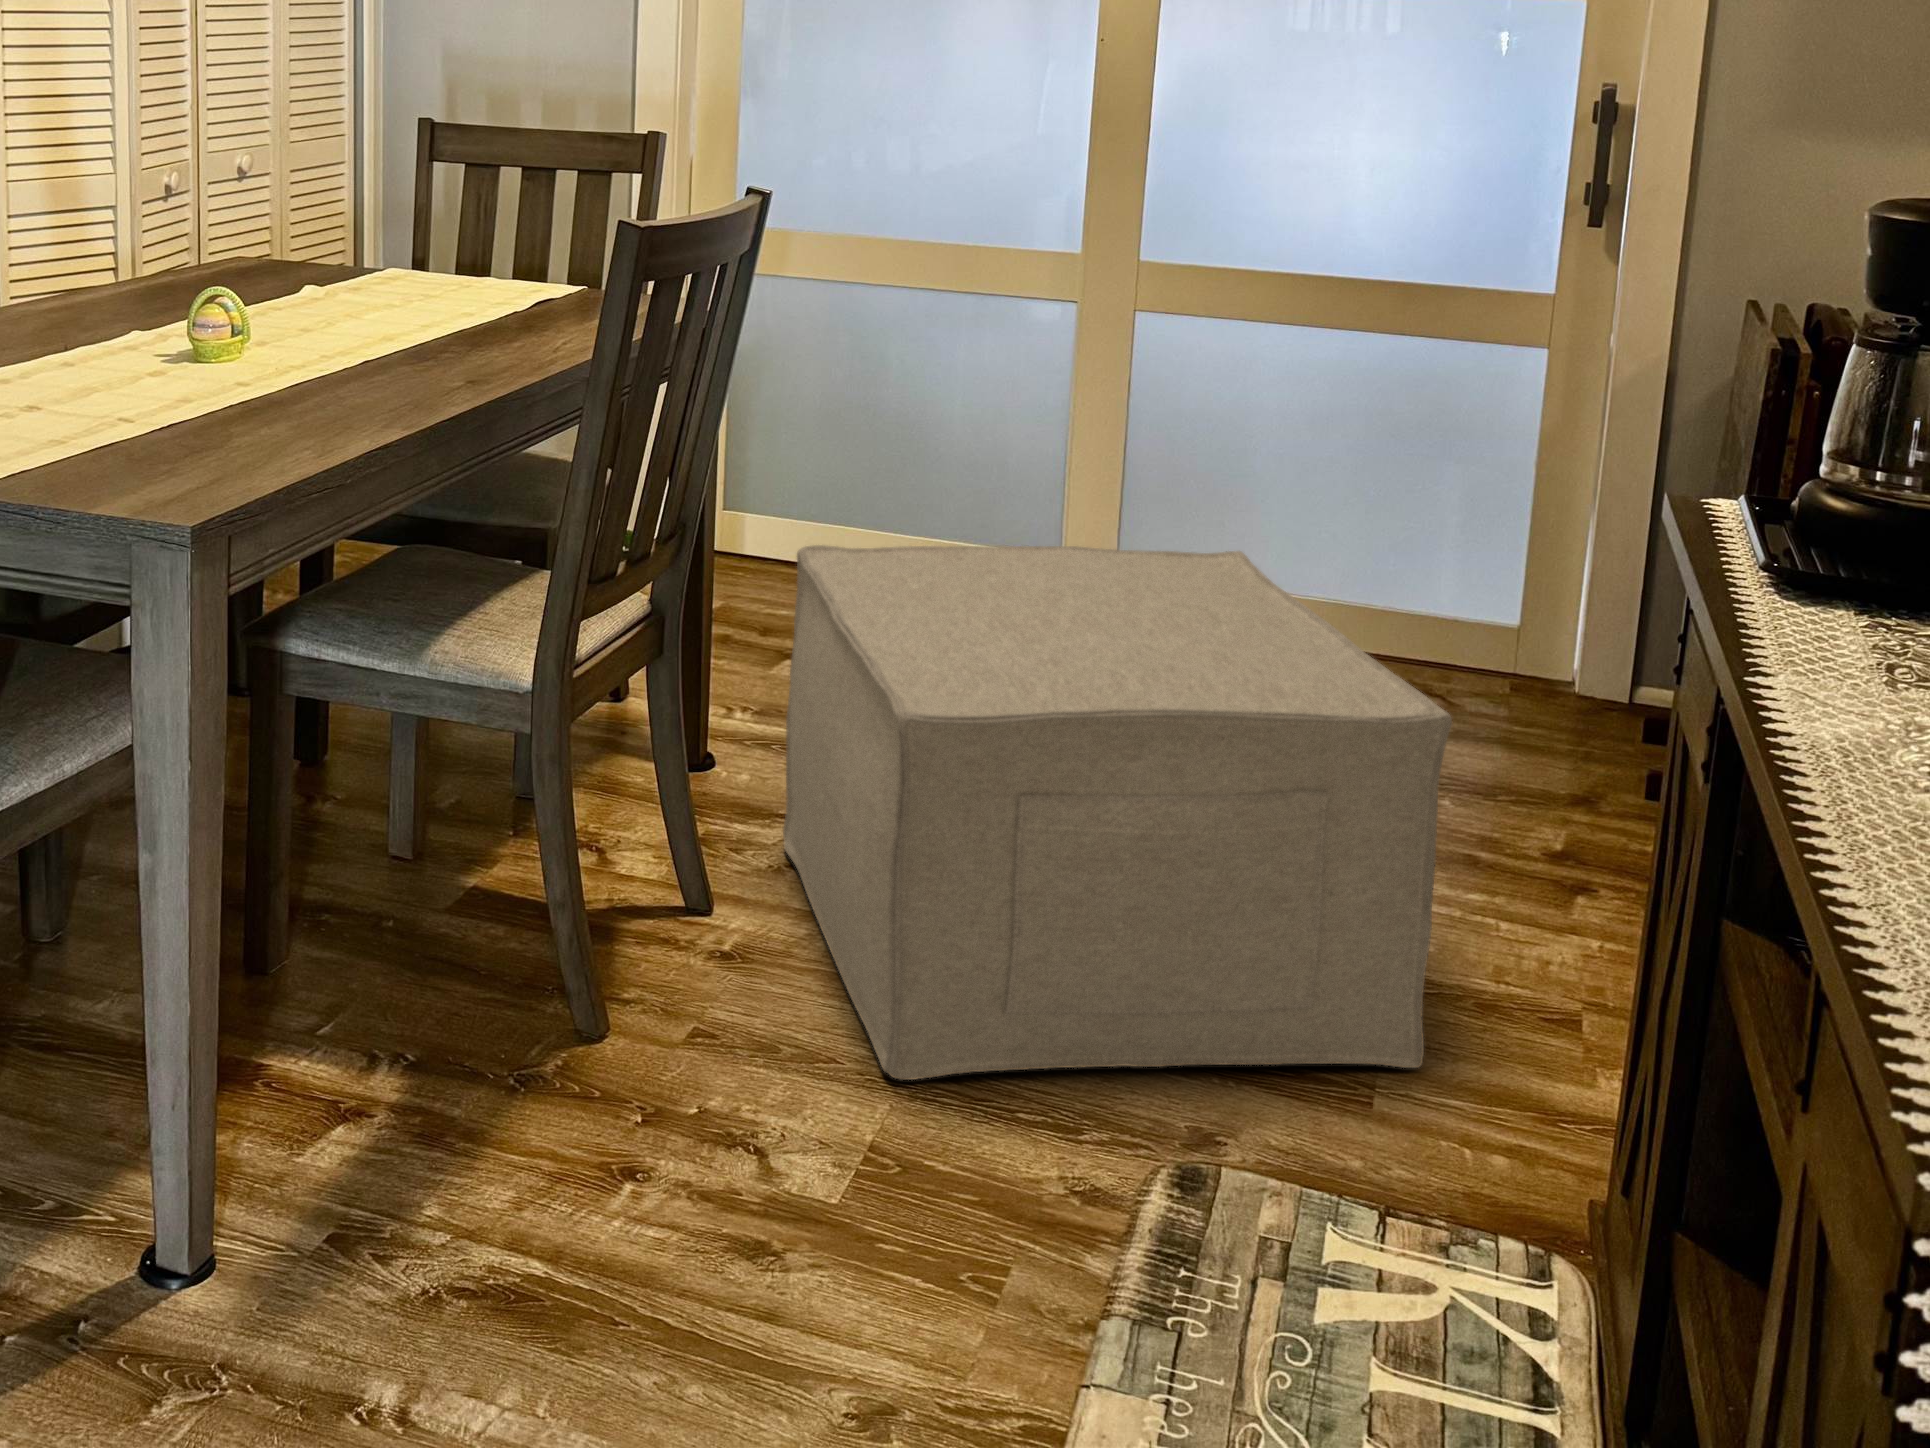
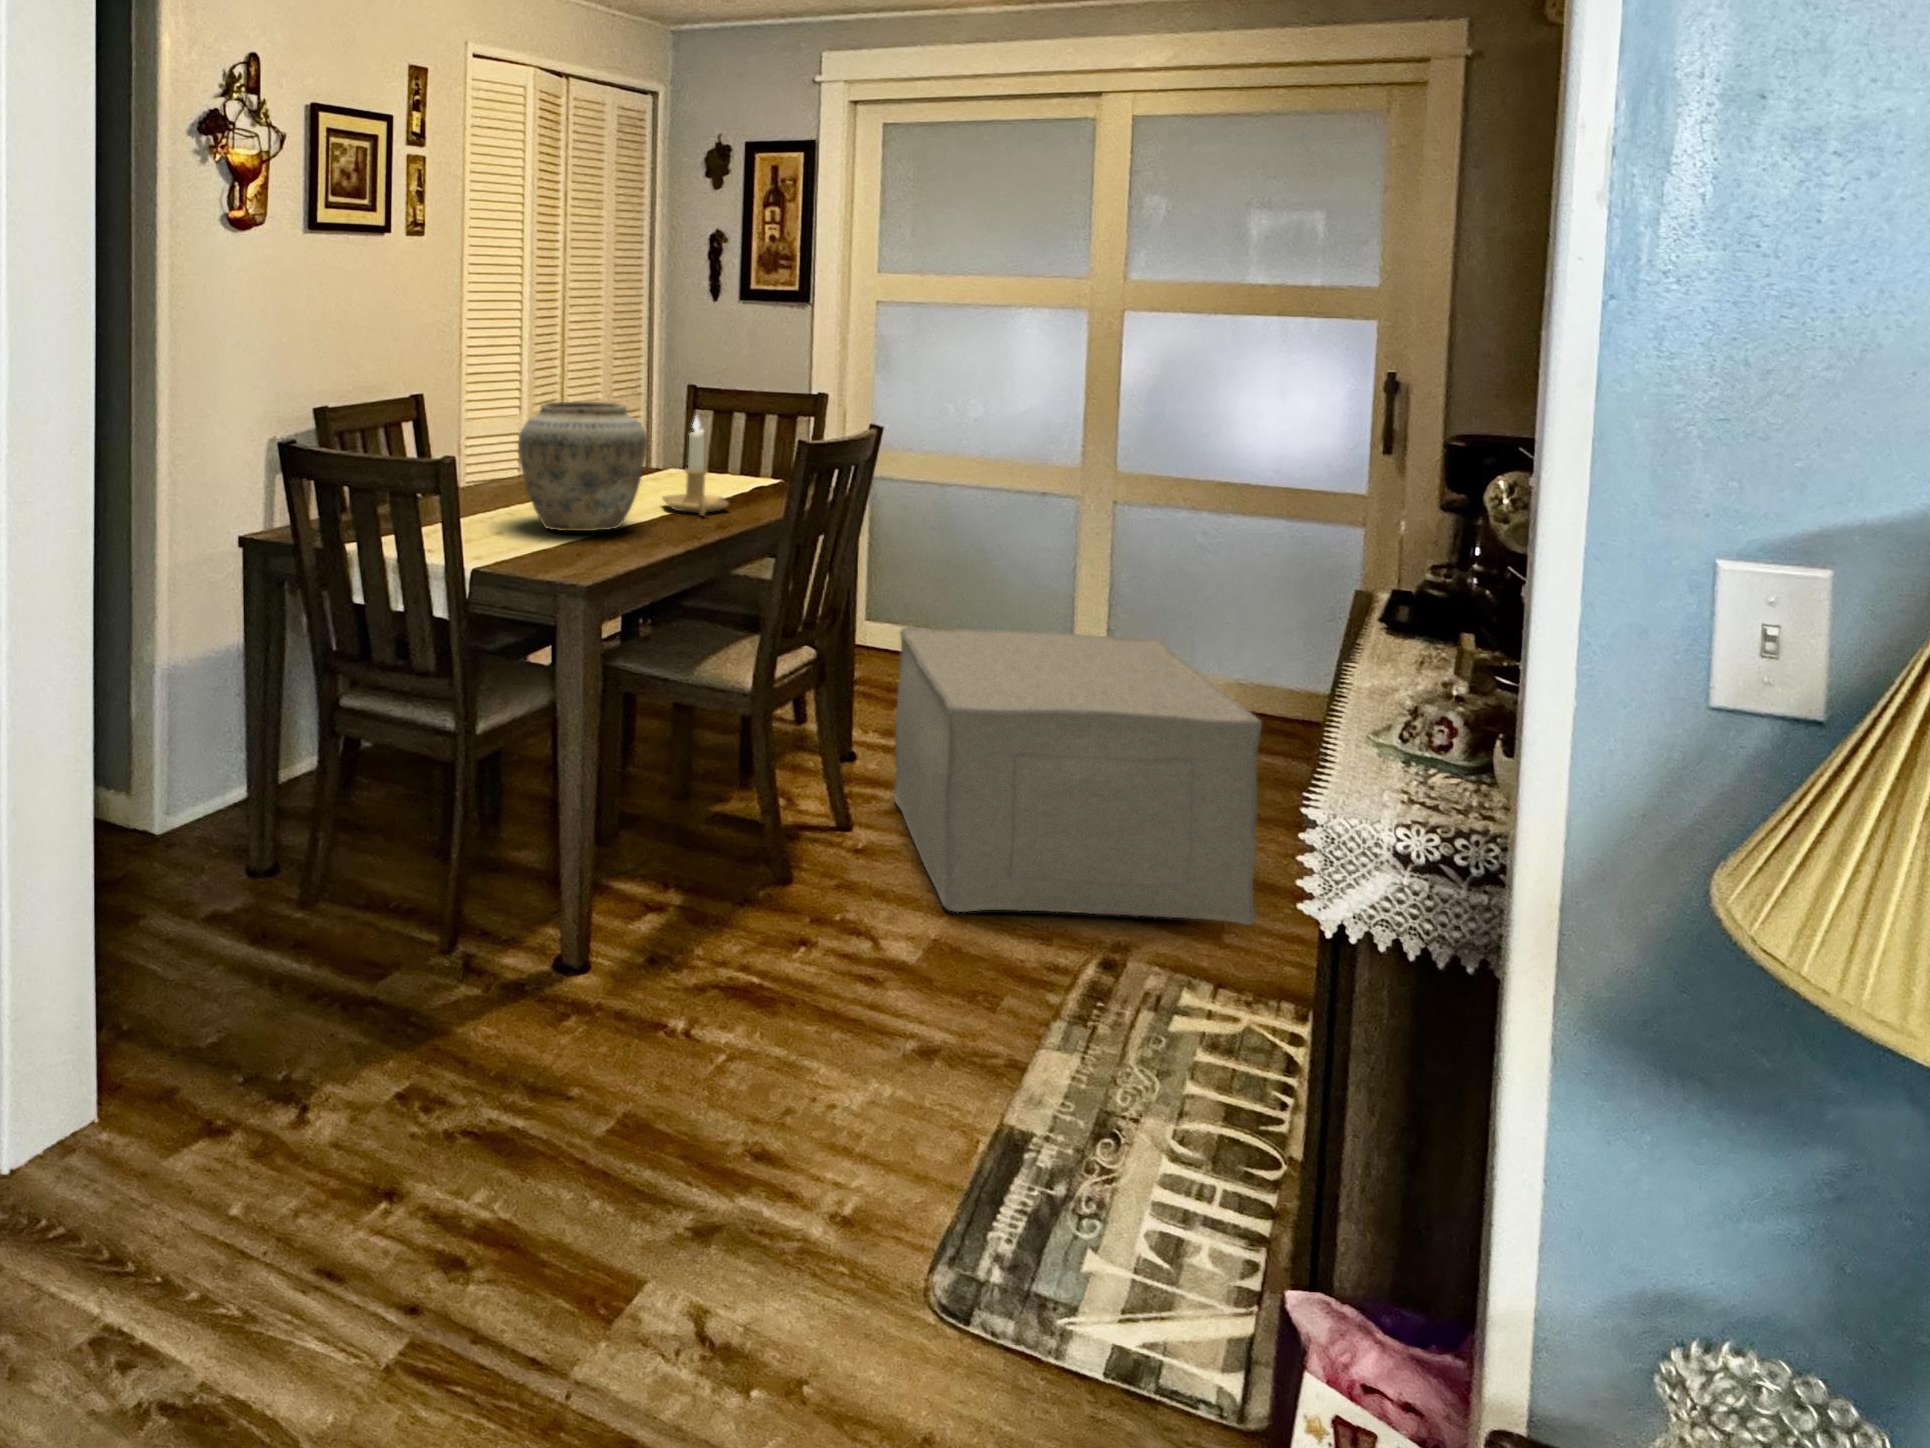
vase: none [67,142,324,396] -> present [518,401,647,531]
candlestick: none [361,164,487,356] -> present [663,417,728,516]

